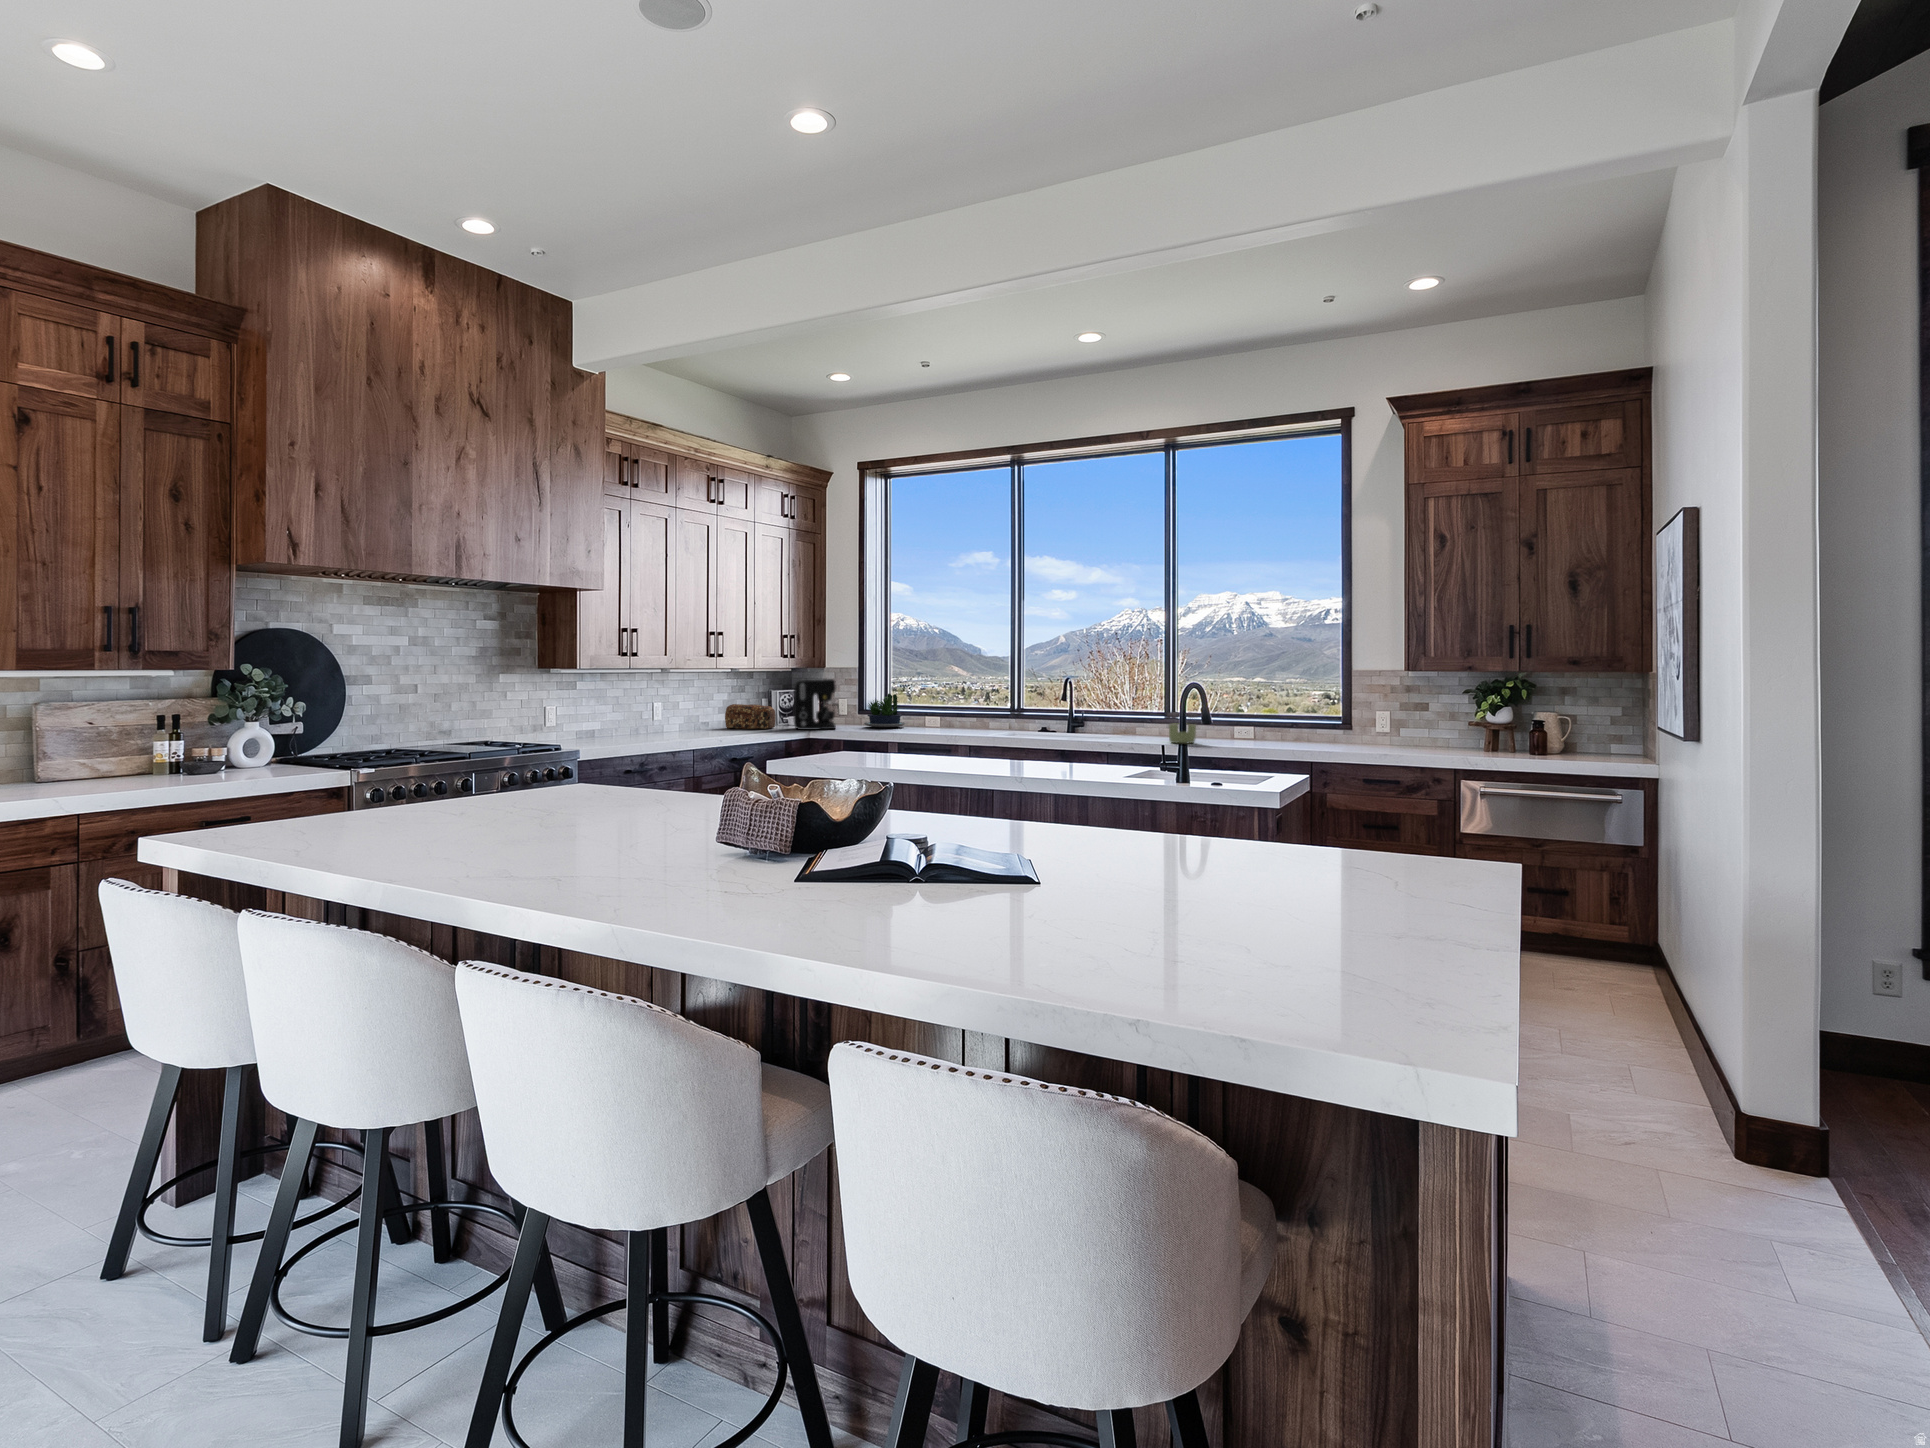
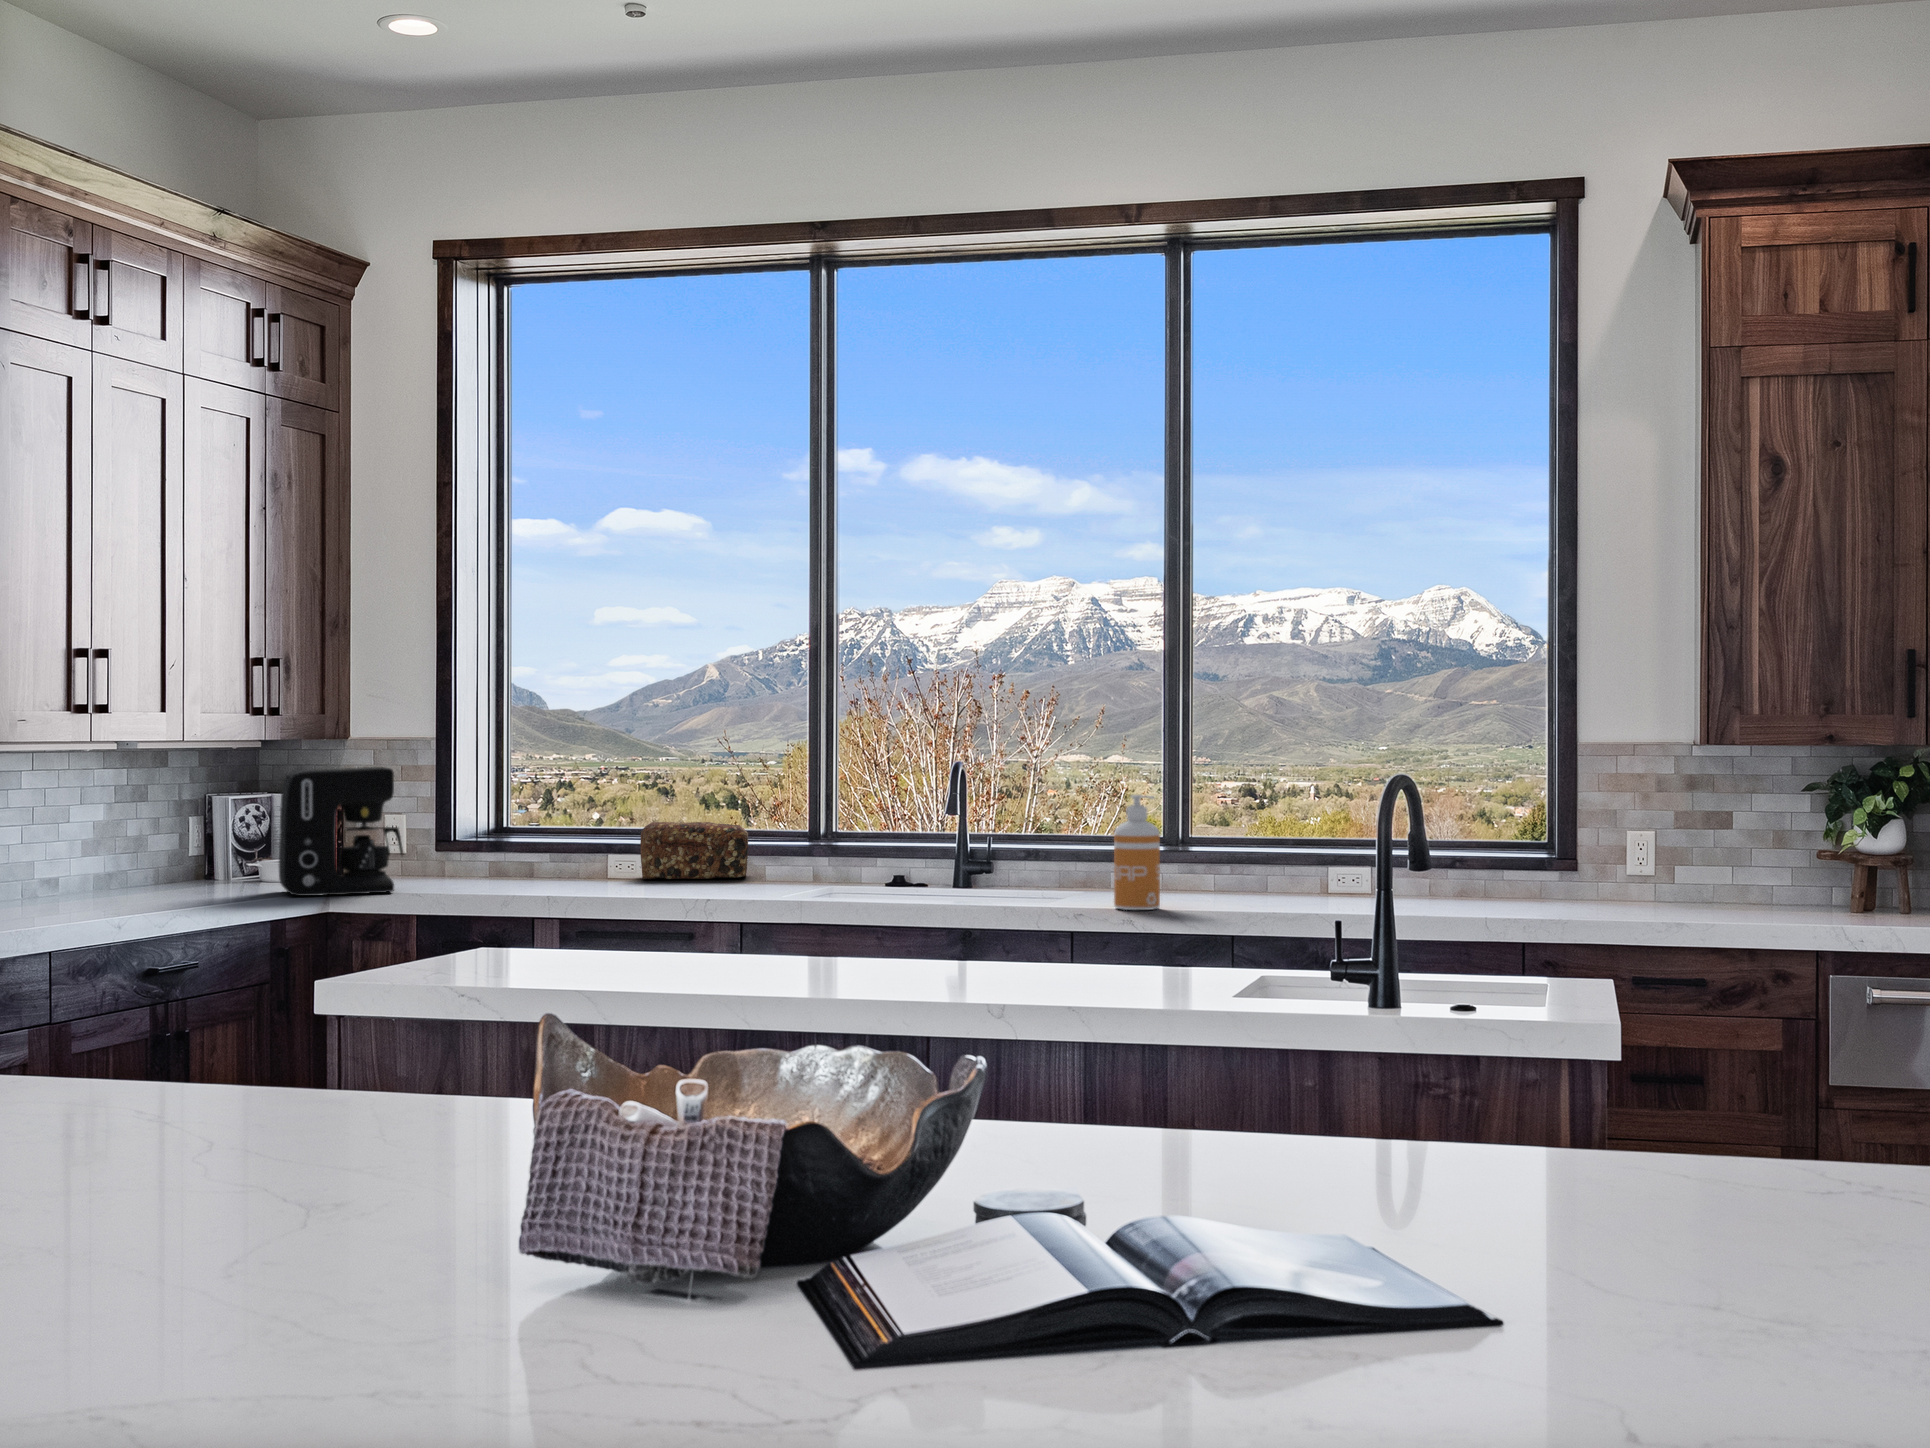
soap dispenser: none [1122,692,1142,742] -> present [1114,795,1160,910]
potted plant: present [864,694,905,727] -> none [462,800,567,882]
bread loaf: present [725,704,776,729] -> present [640,822,748,879]
jar: present [1167,712,1198,743] -> none [1217,839,1285,911]

